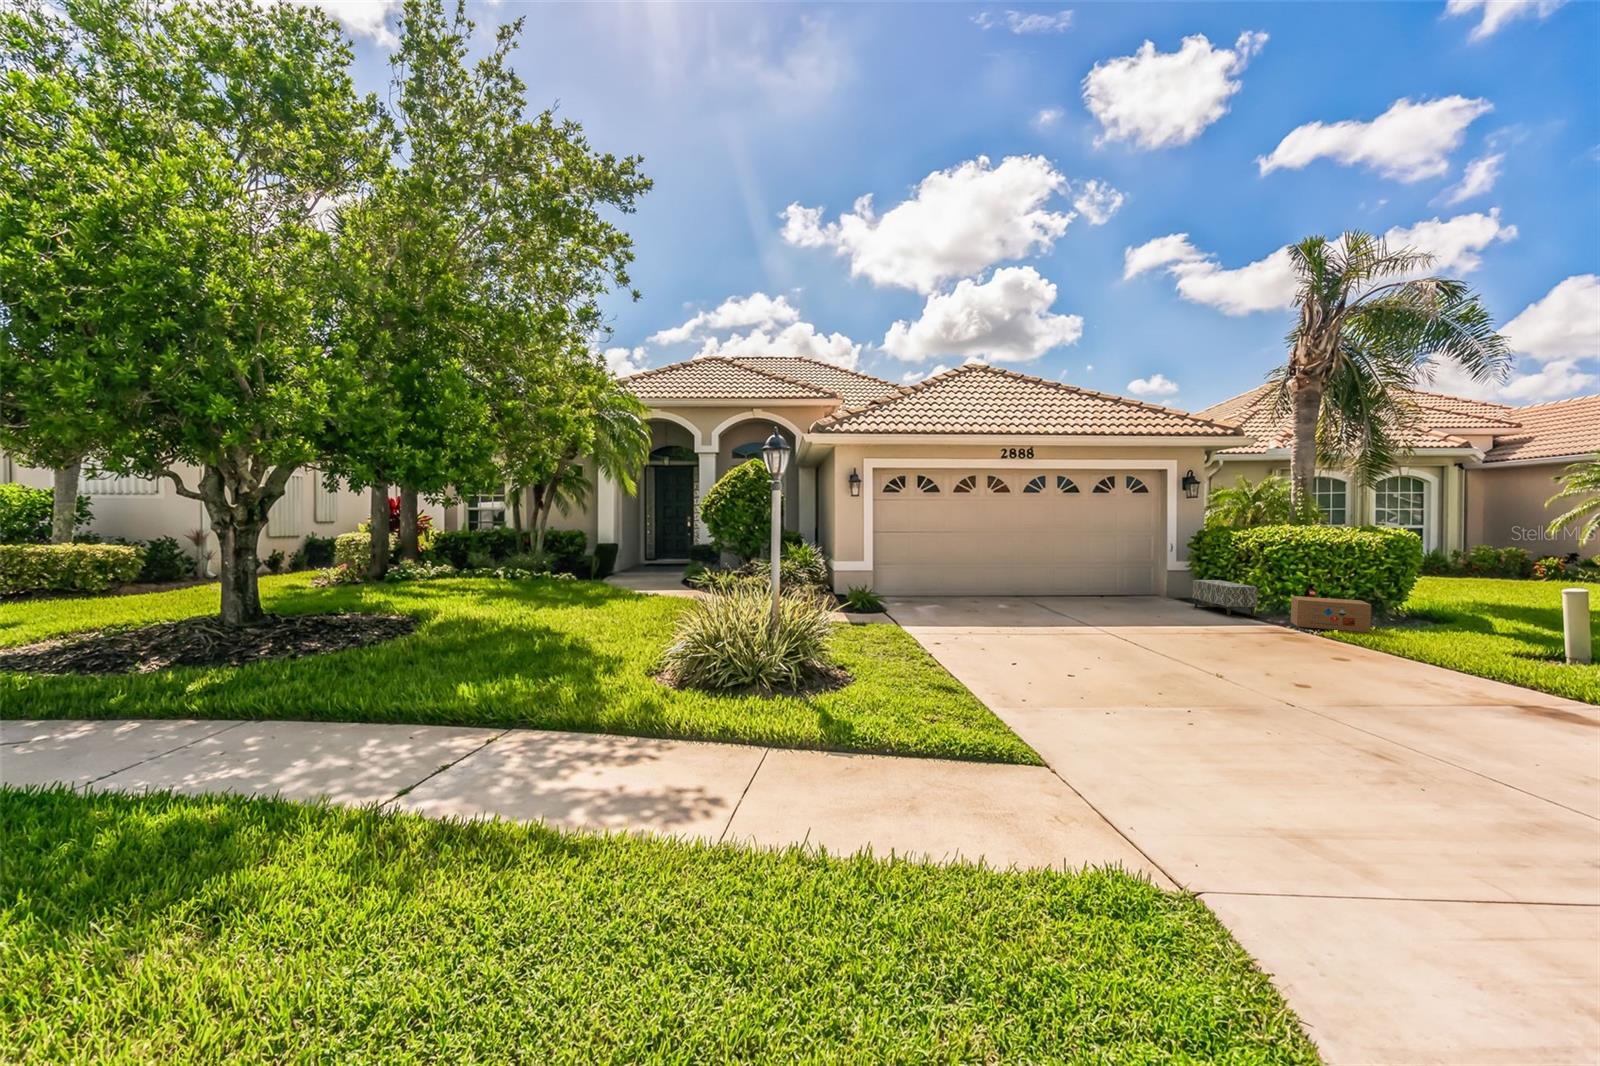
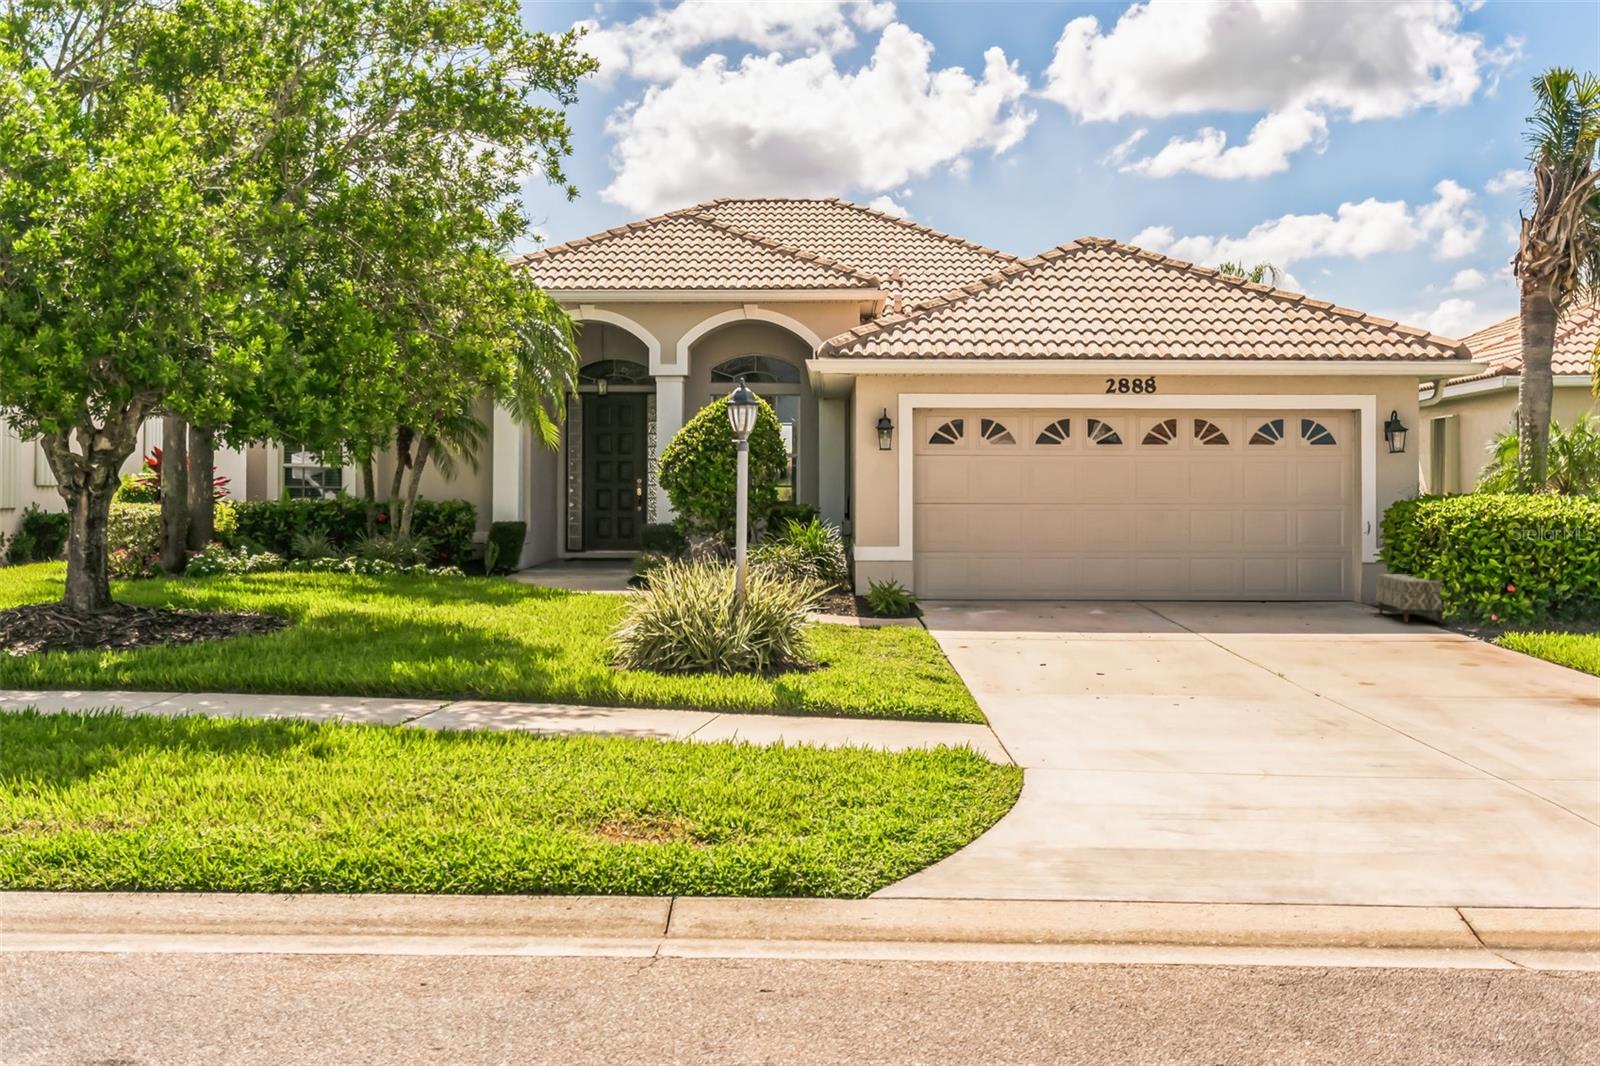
cardboard box: present [1291,596,1371,632] -> none [1476,594,1569,640]

